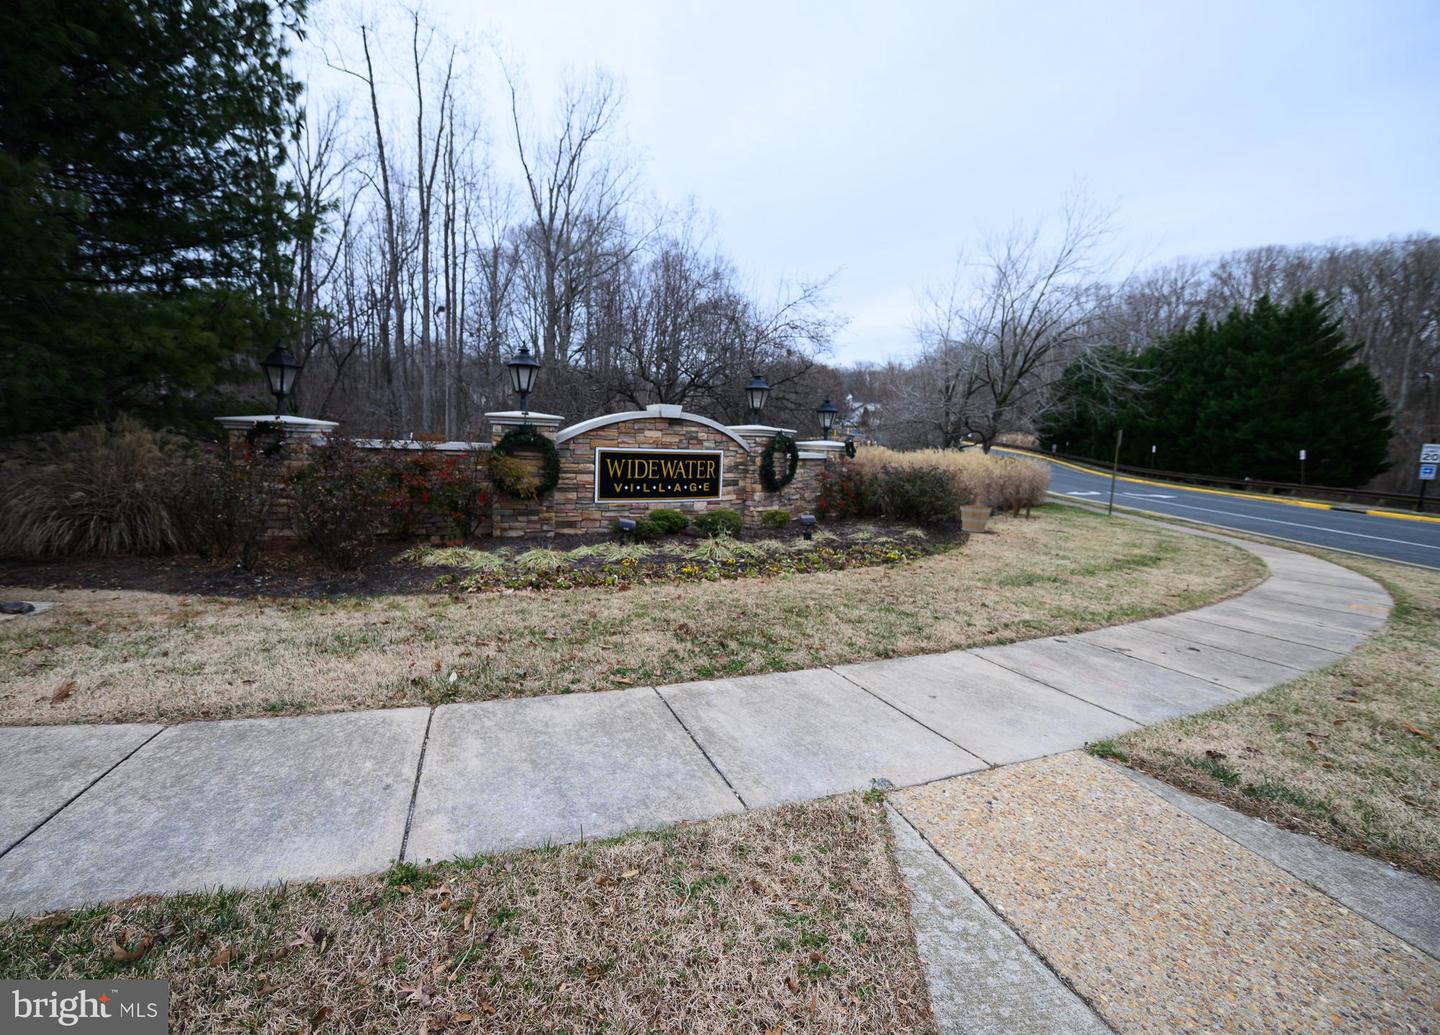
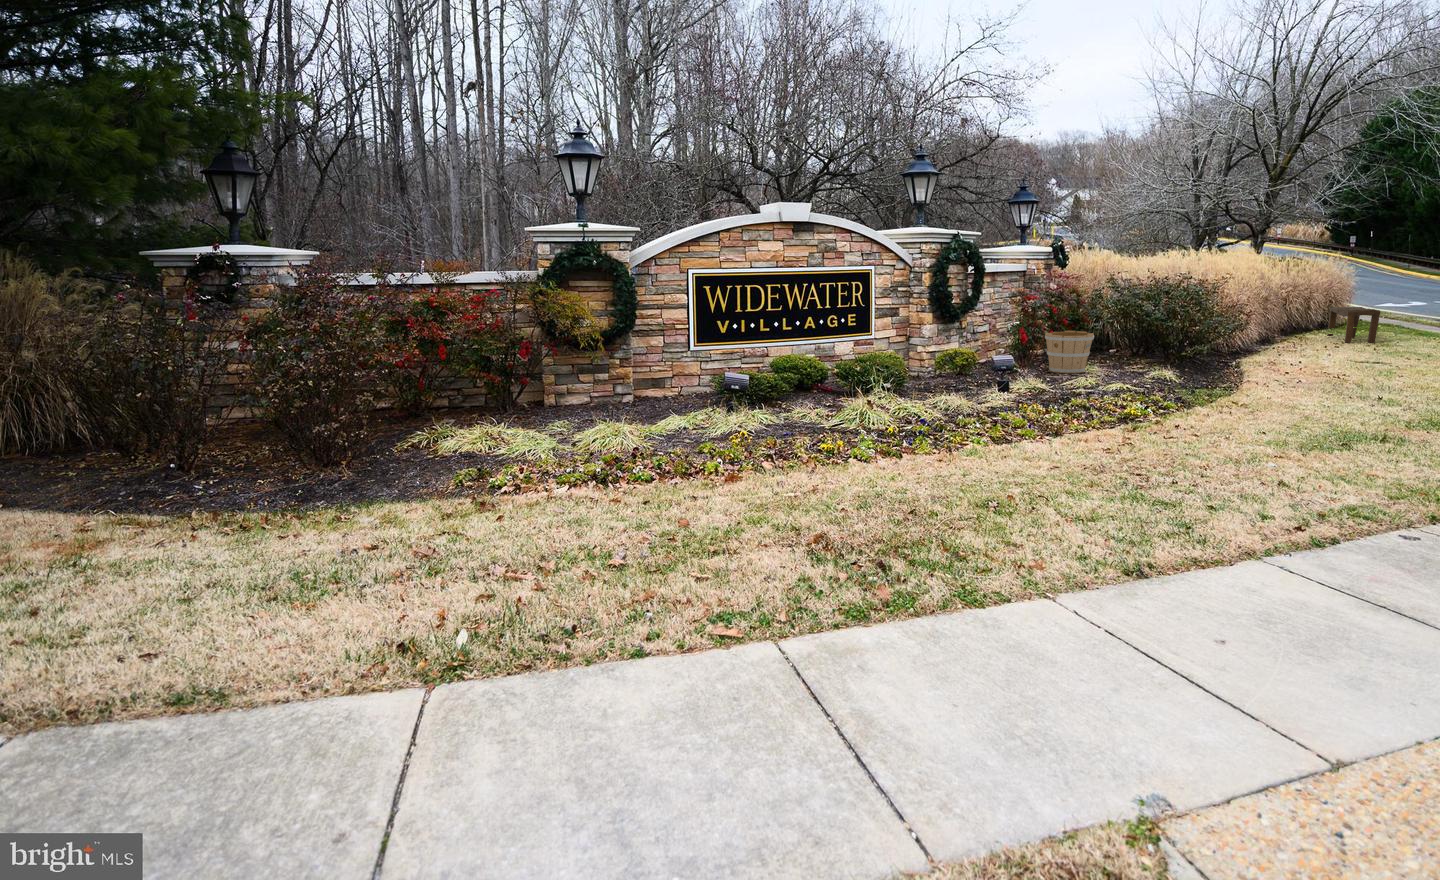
wooden bucket: present [960,505,991,533] -> present [1045,331,1094,373]
potted plant: present [431,522,463,546] -> none [471,387,513,421]

